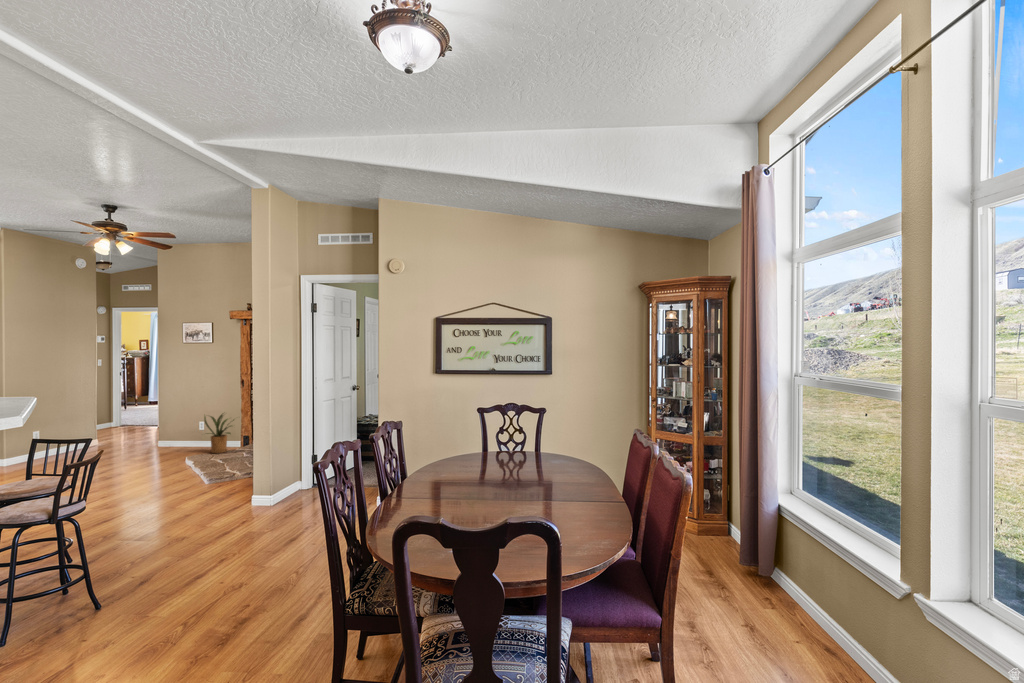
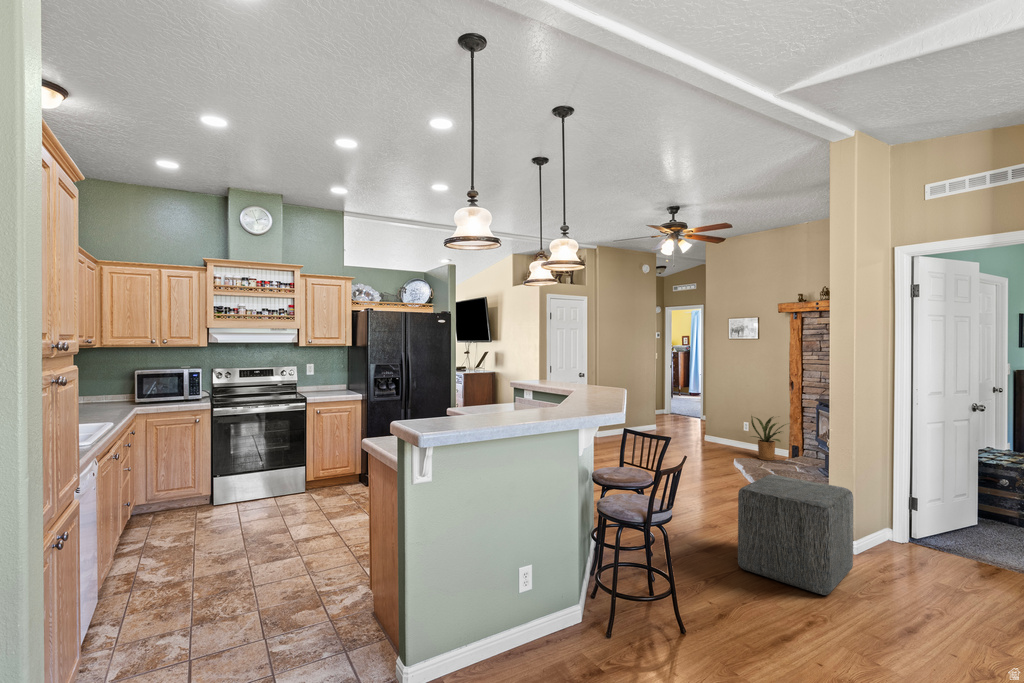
ottoman: none [167,456,265,543] -> present [738,474,853,595]

